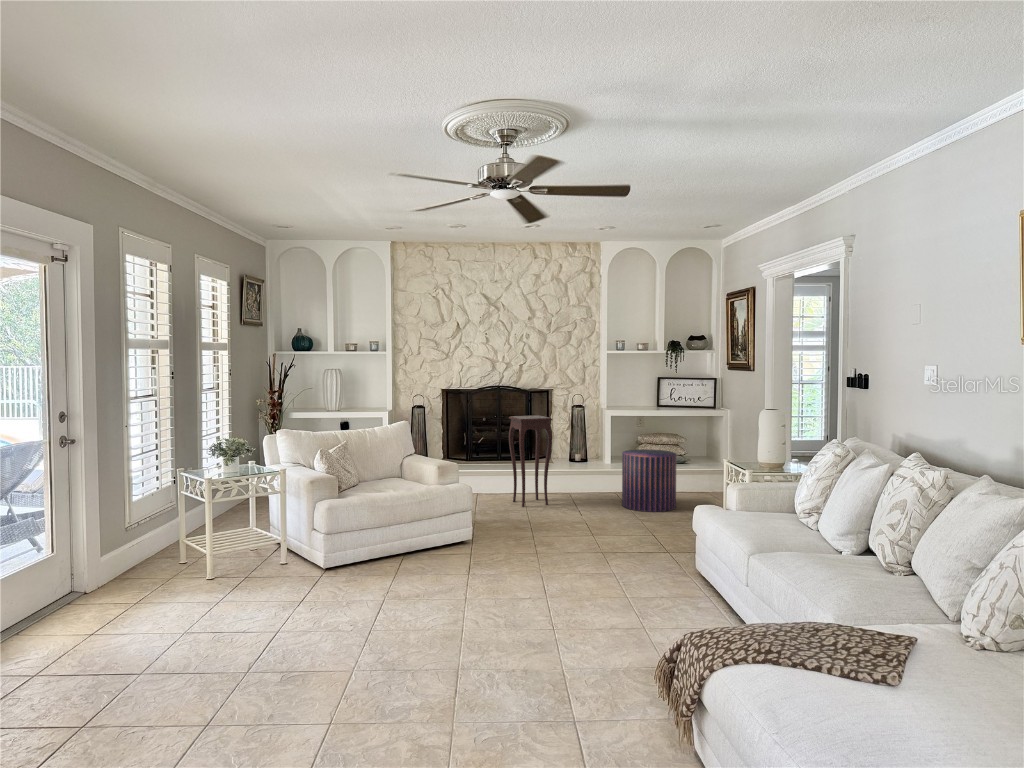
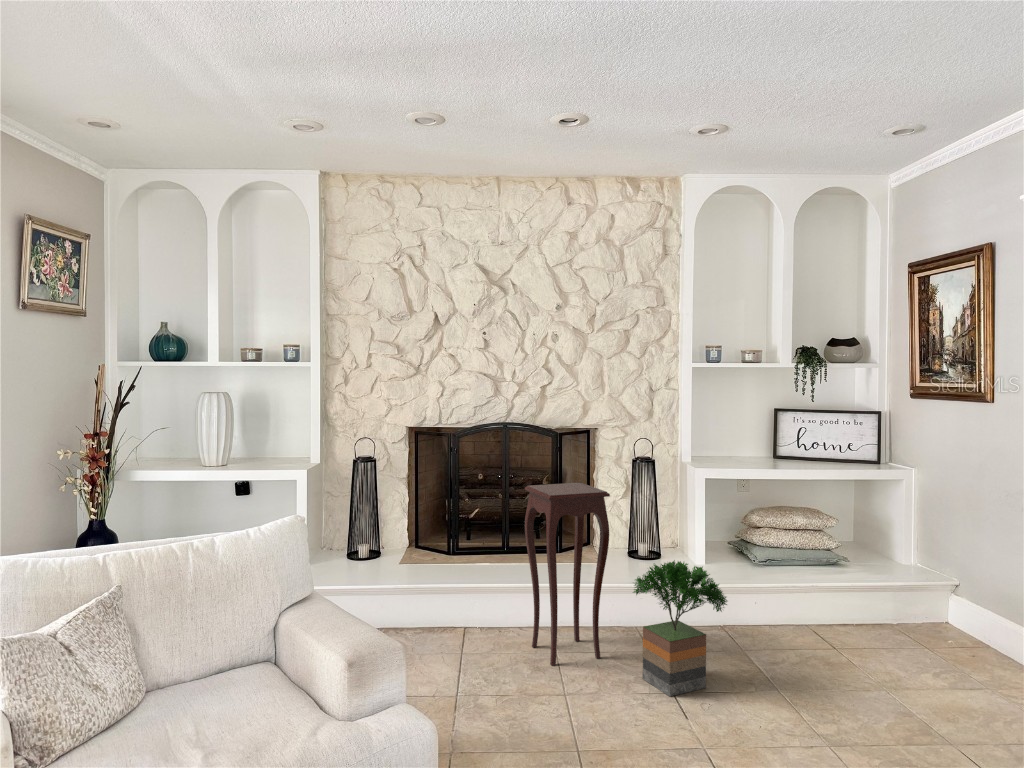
pouf: present [622,449,676,512] -> none [744,549,856,687]
potted tree: none [562,451,609,515] -> present [633,560,727,696]

